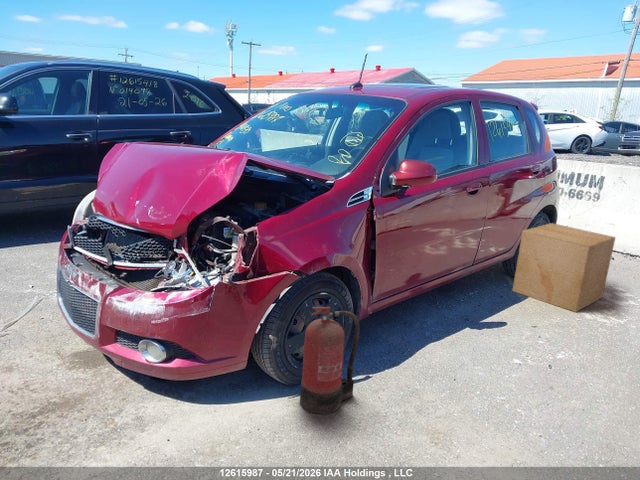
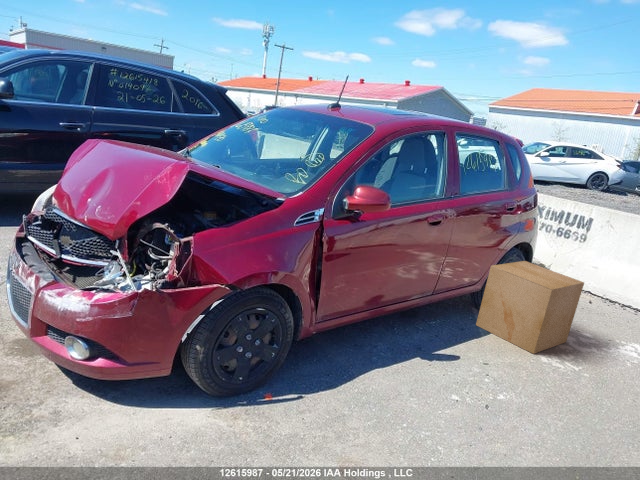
fire extinguisher: present [300,307,360,414] -> none [223,322,290,428]

